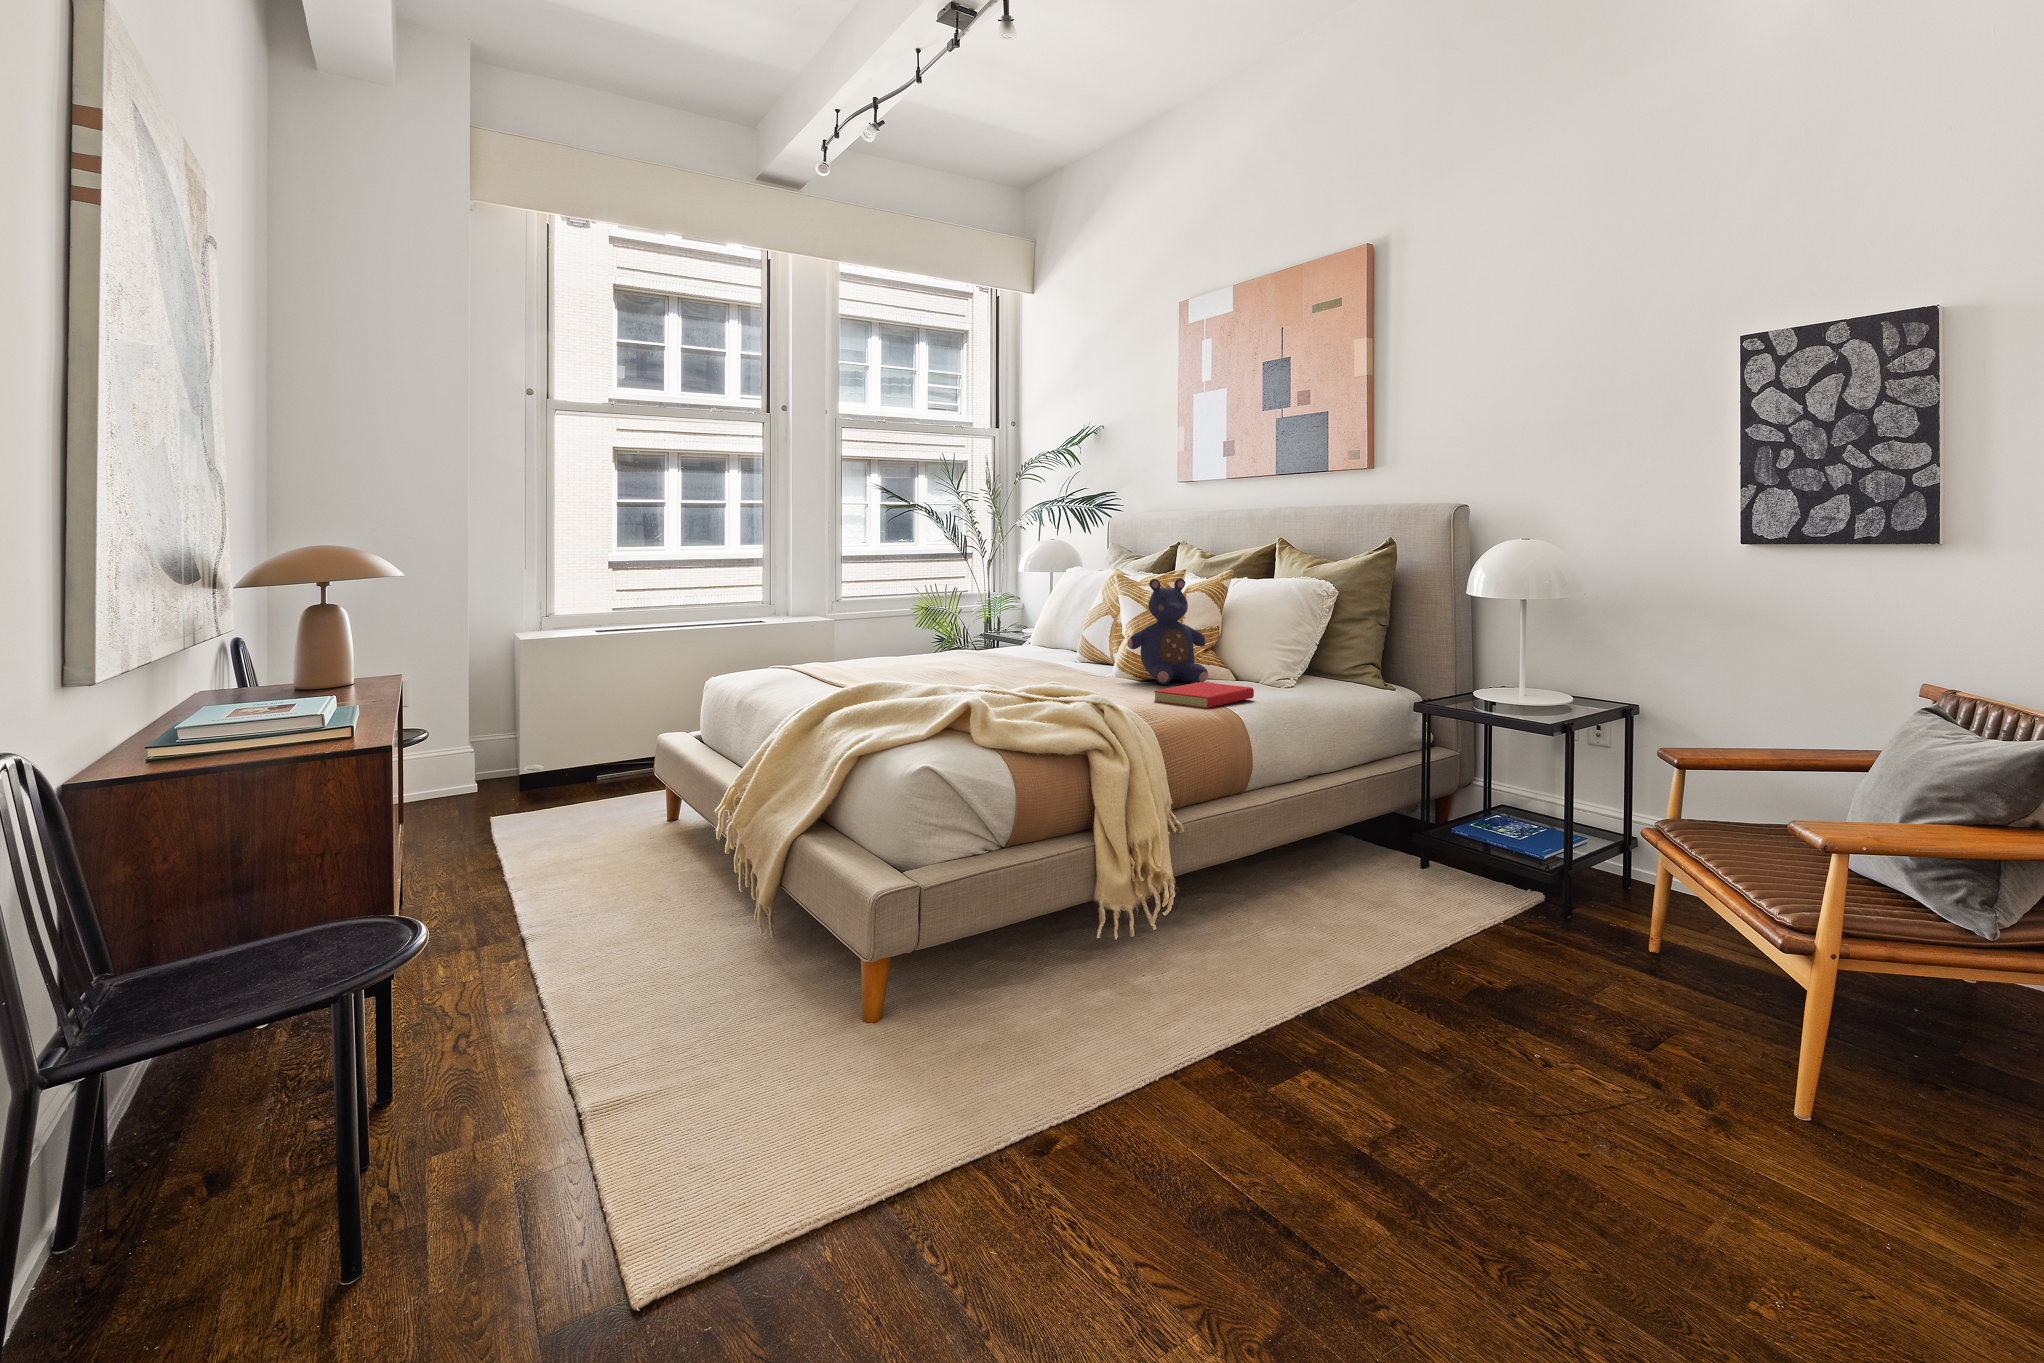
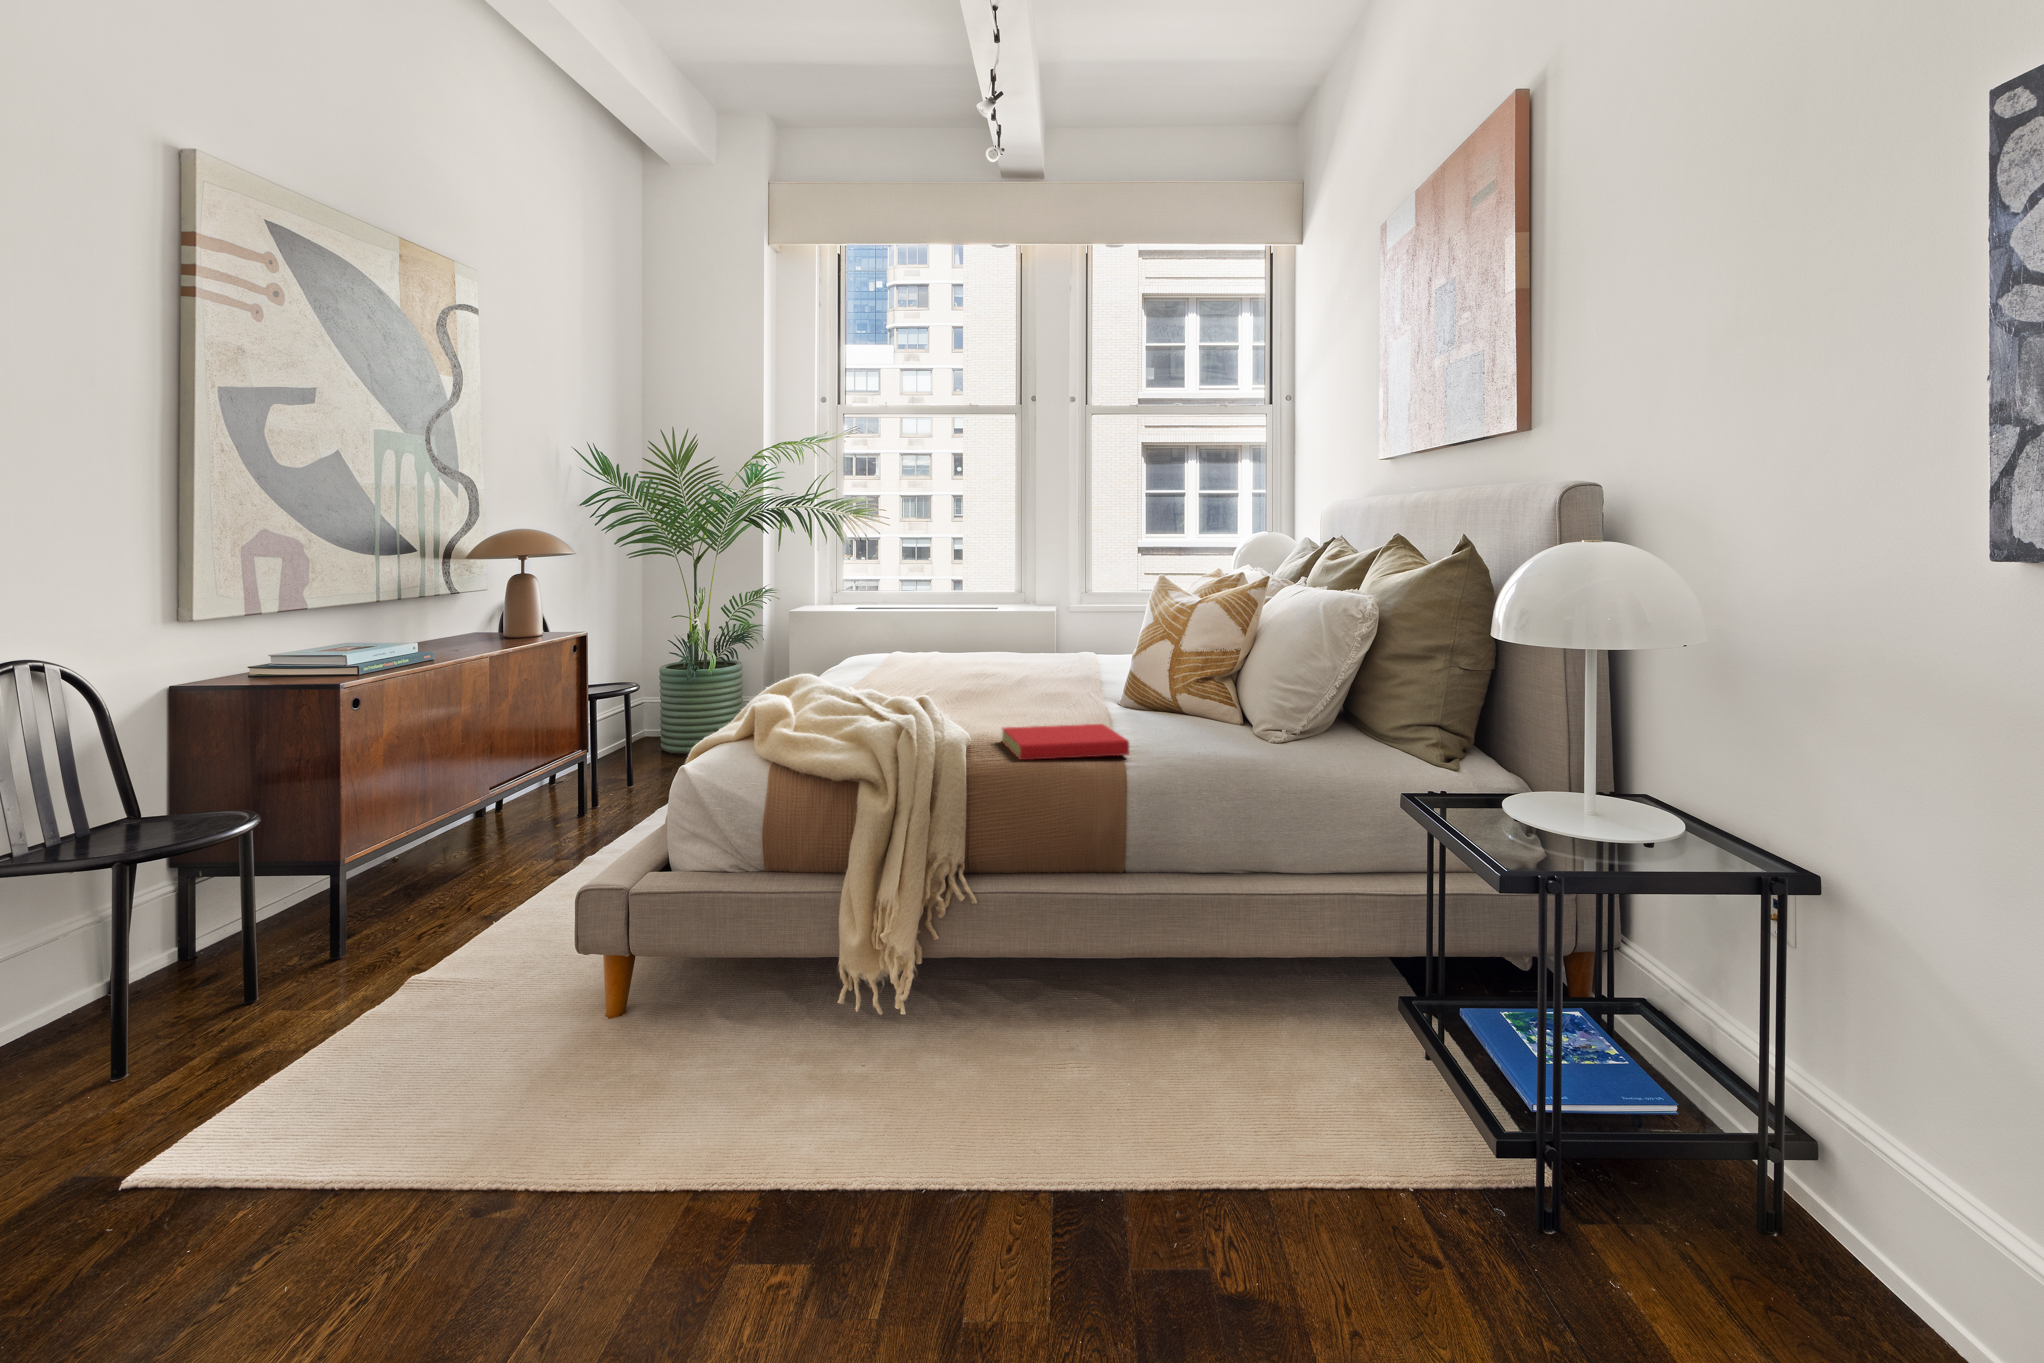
teddy bear: present [1127,578,1208,685] -> none [1098,583,1206,725]

